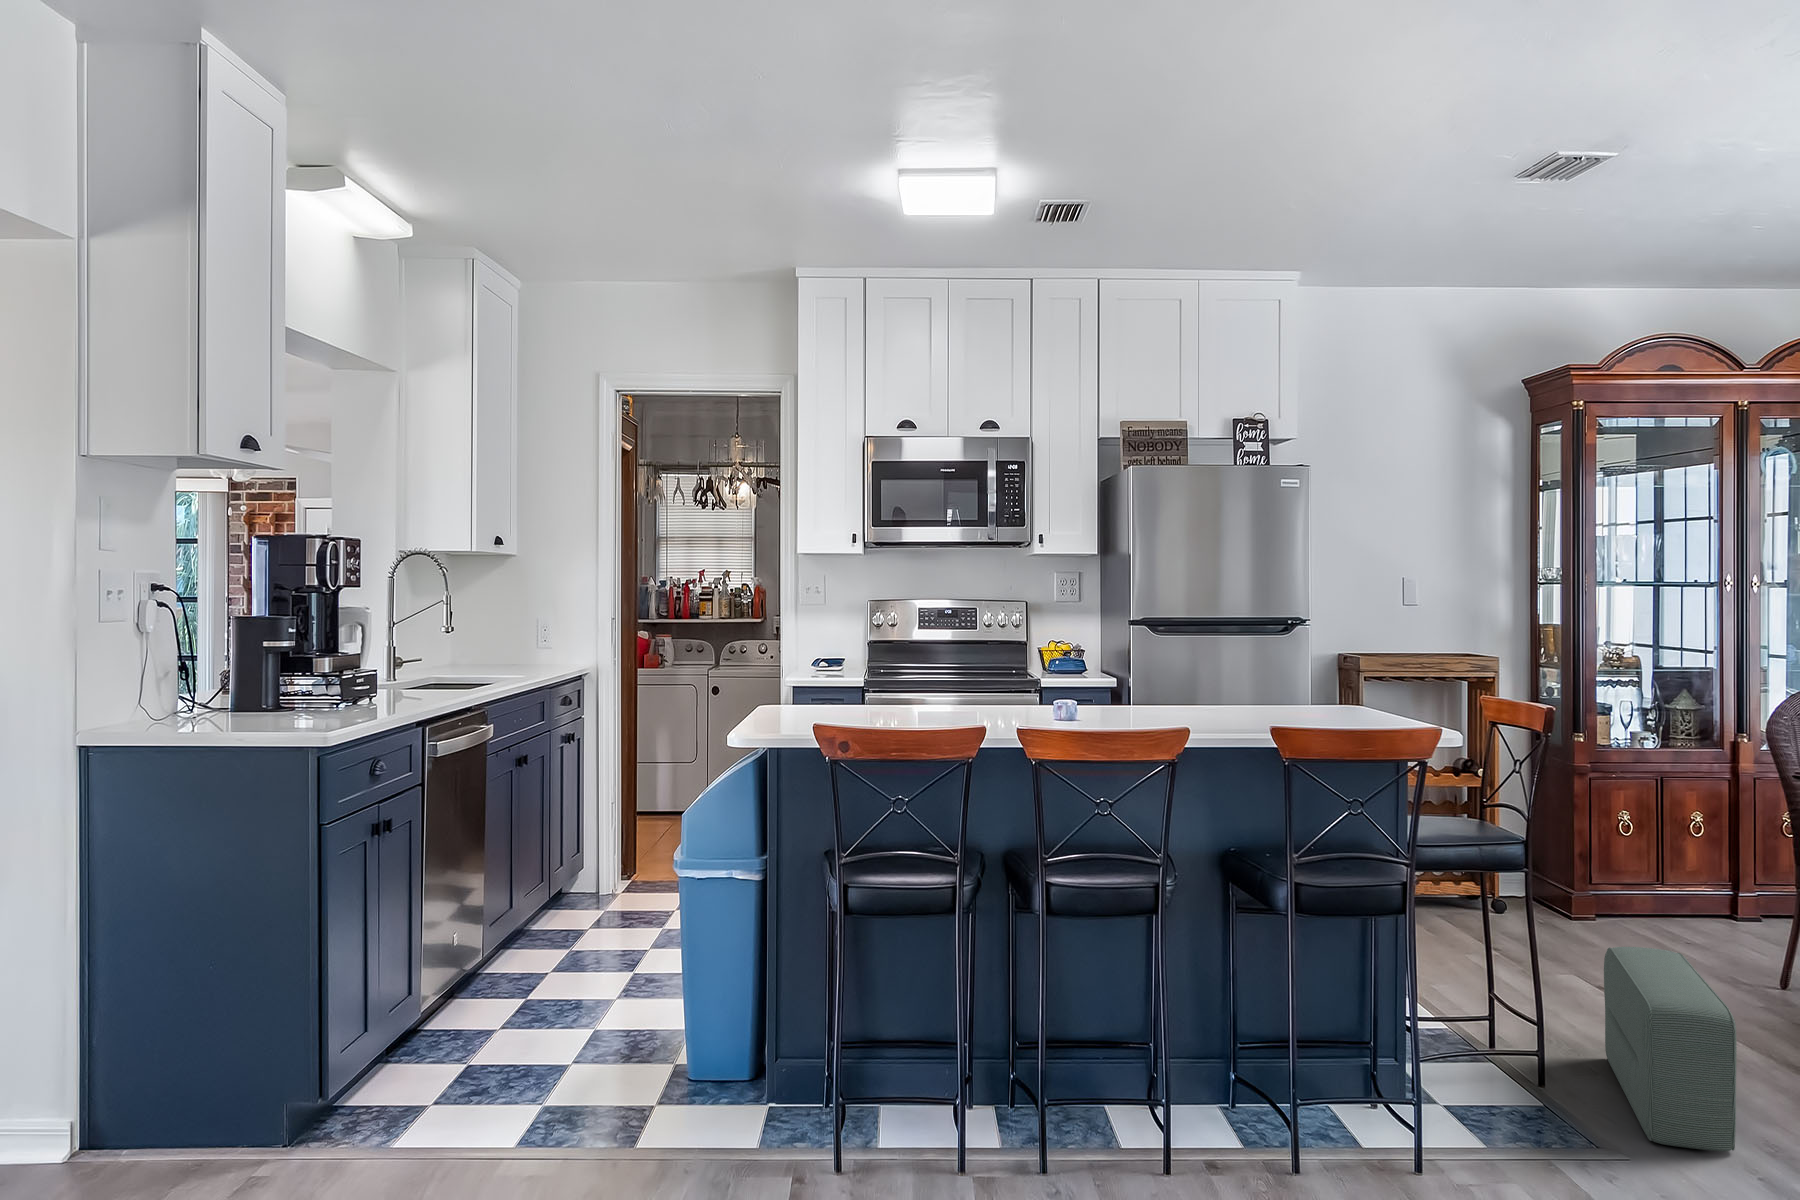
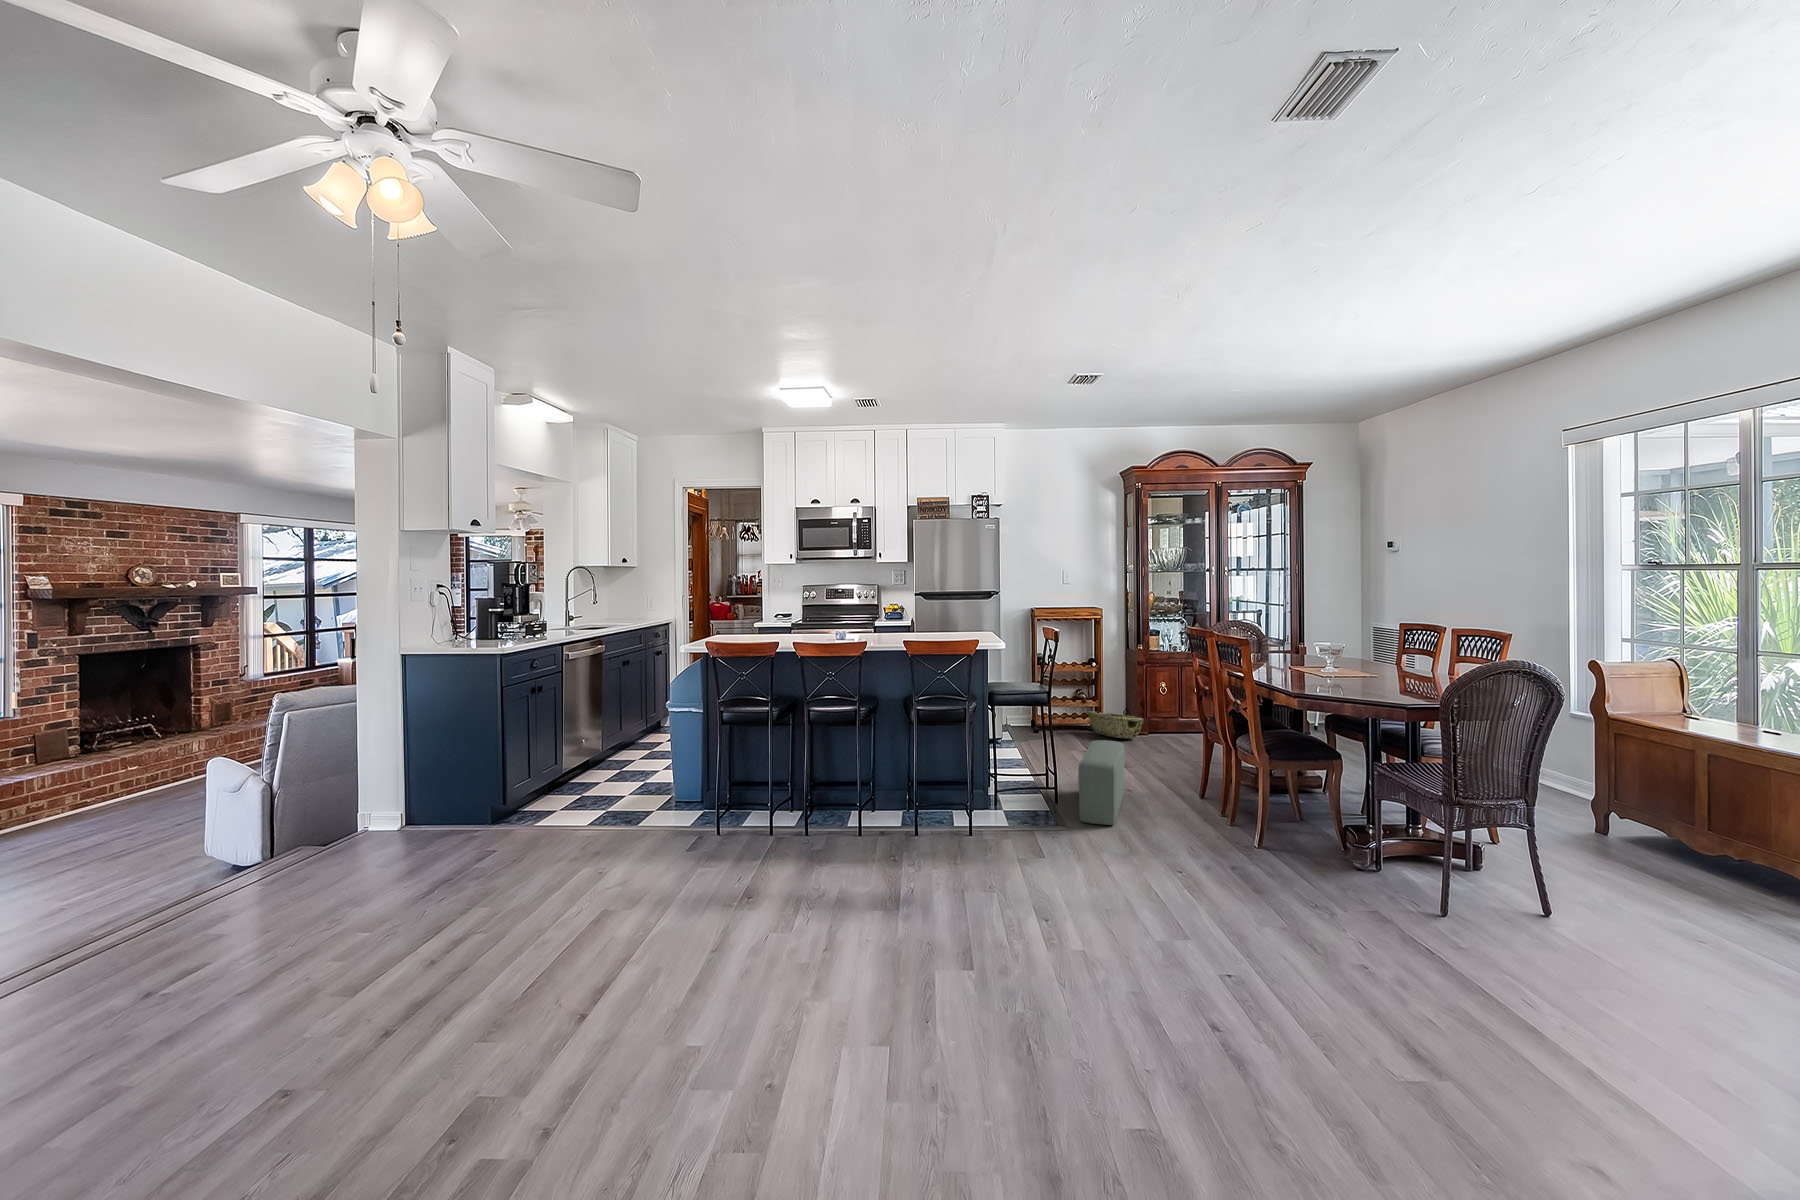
woven basket: none [1473,869,1601,931] -> present [1088,711,1143,739]

